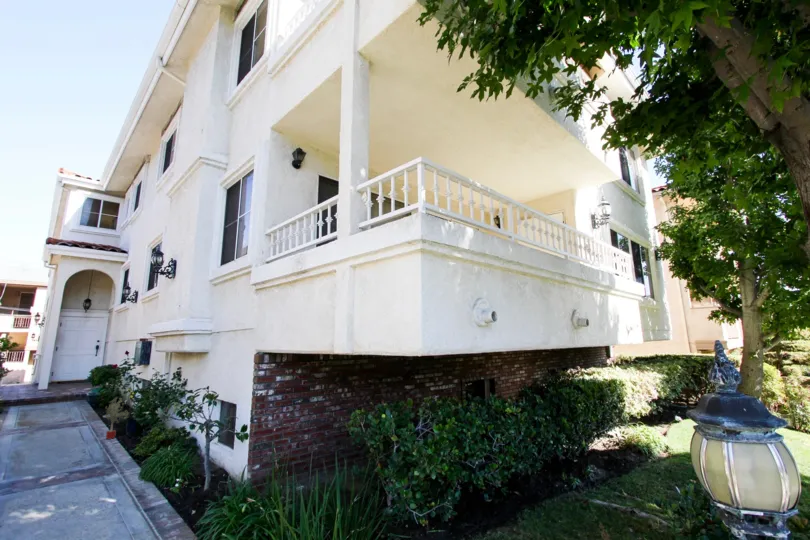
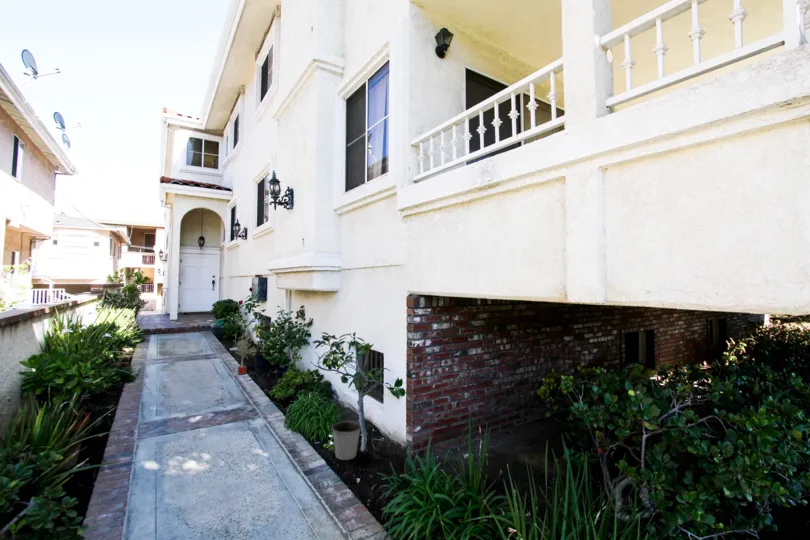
bucket: none [182,467,210,502] -> present [332,421,361,460]

